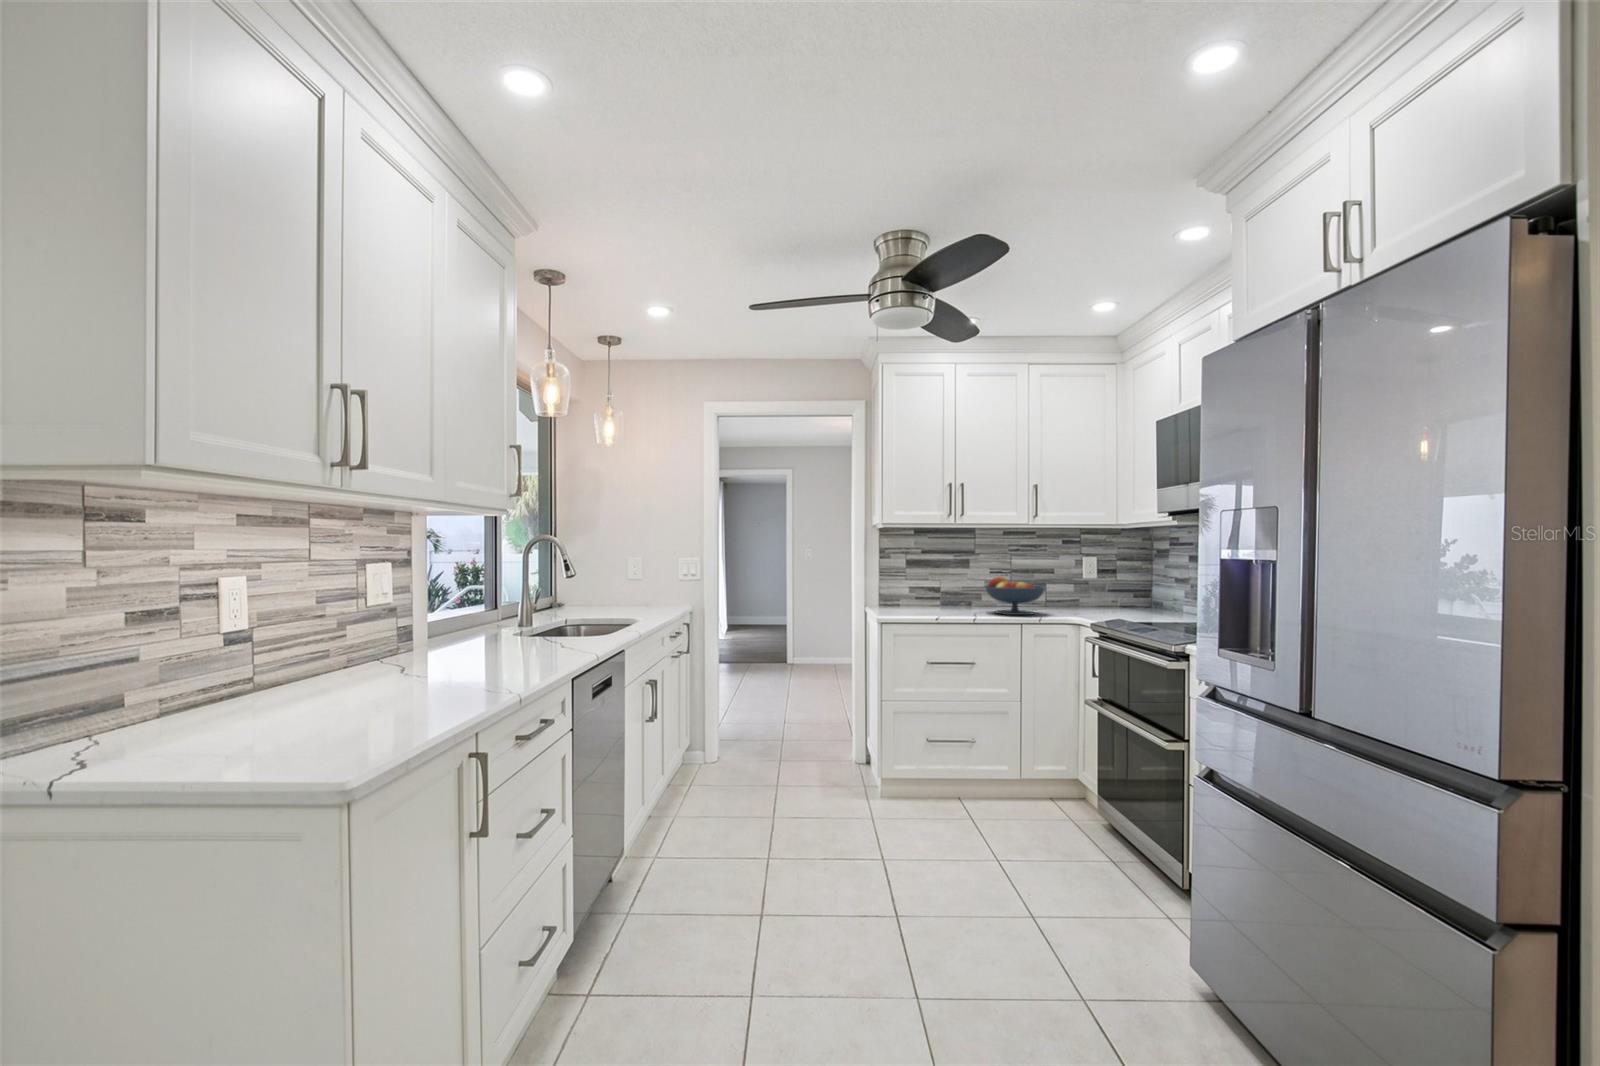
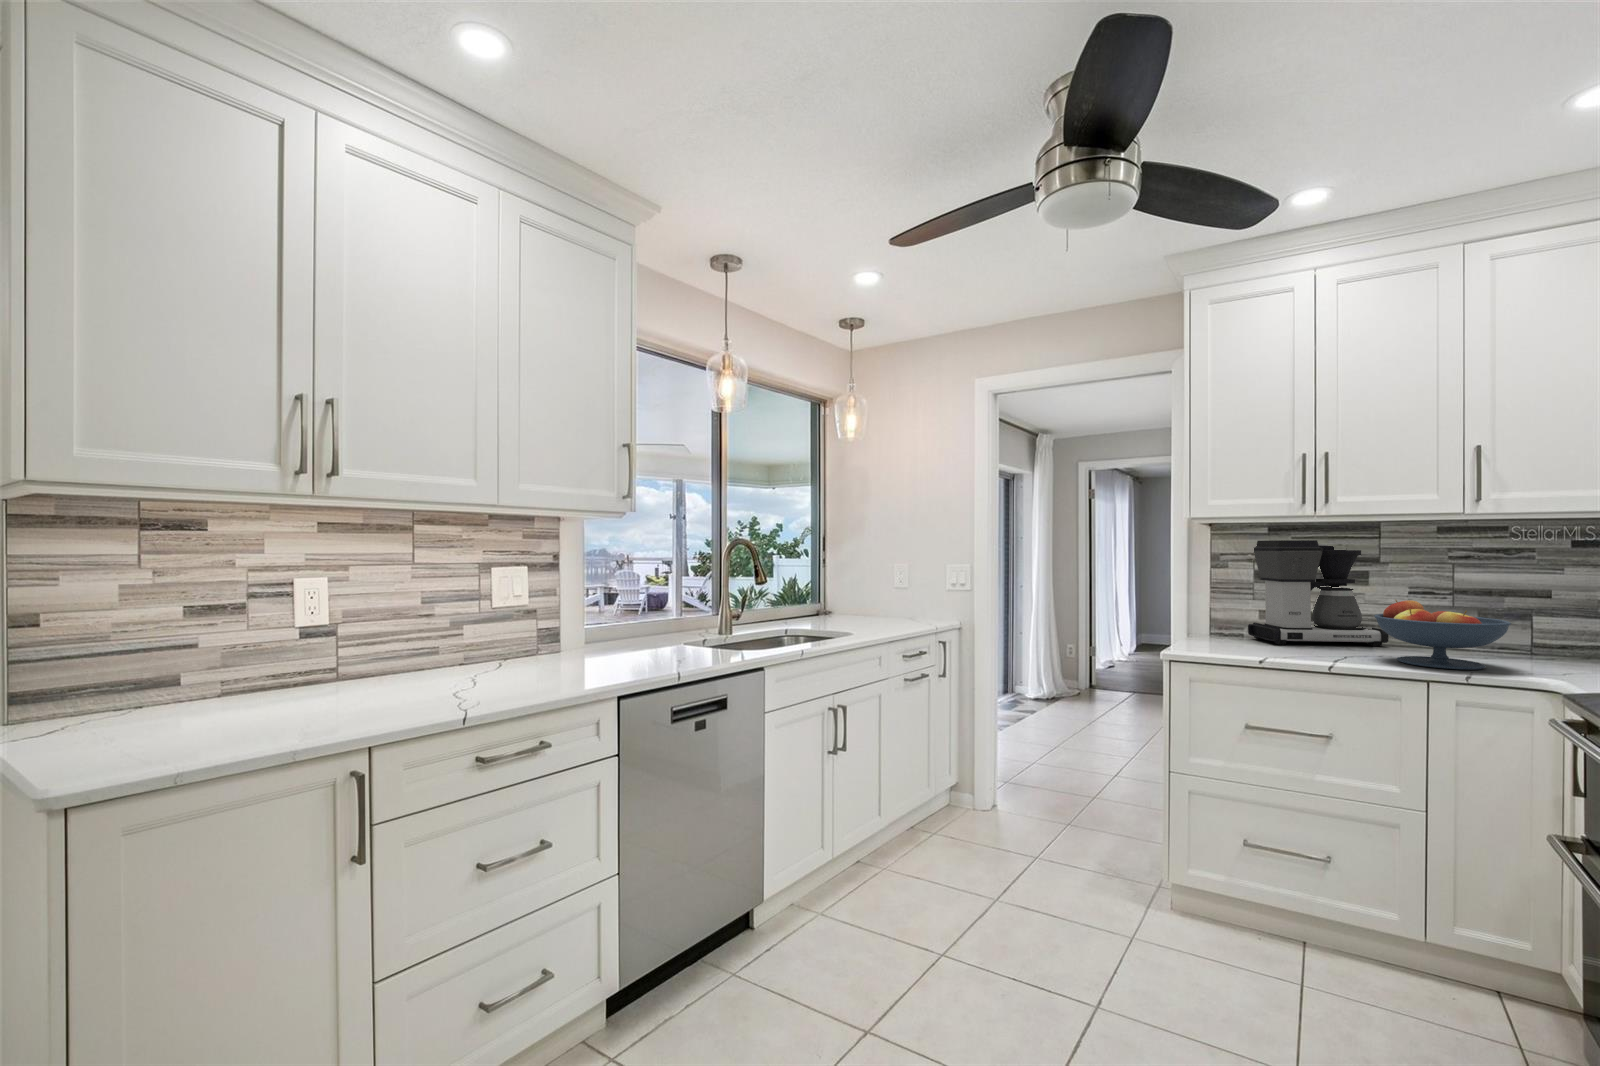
coffee maker: none [909,540,982,609] -> present [1248,540,1389,646]

